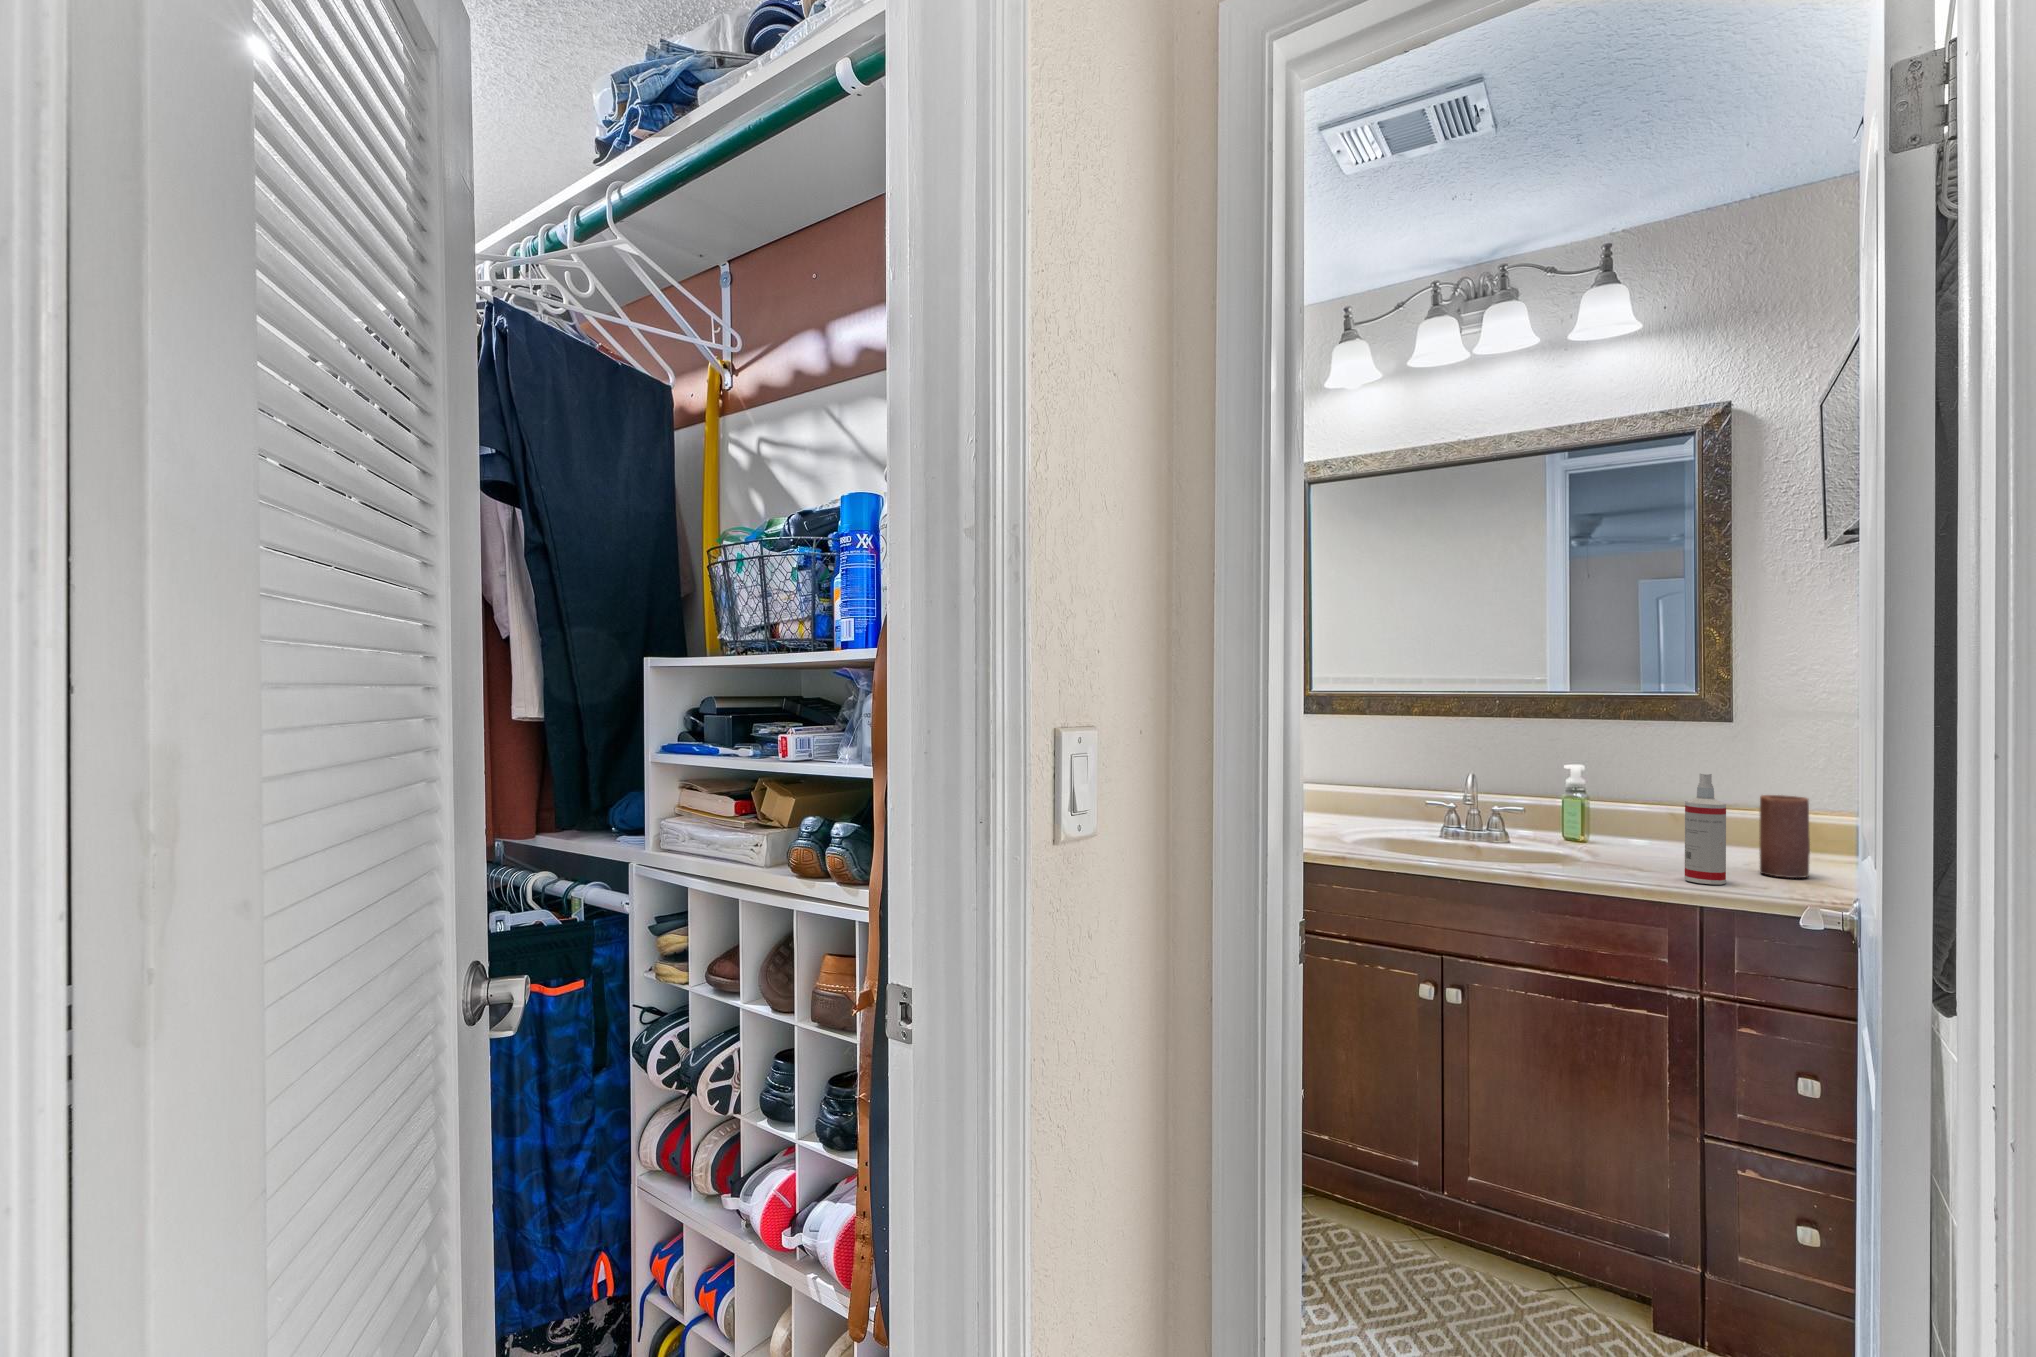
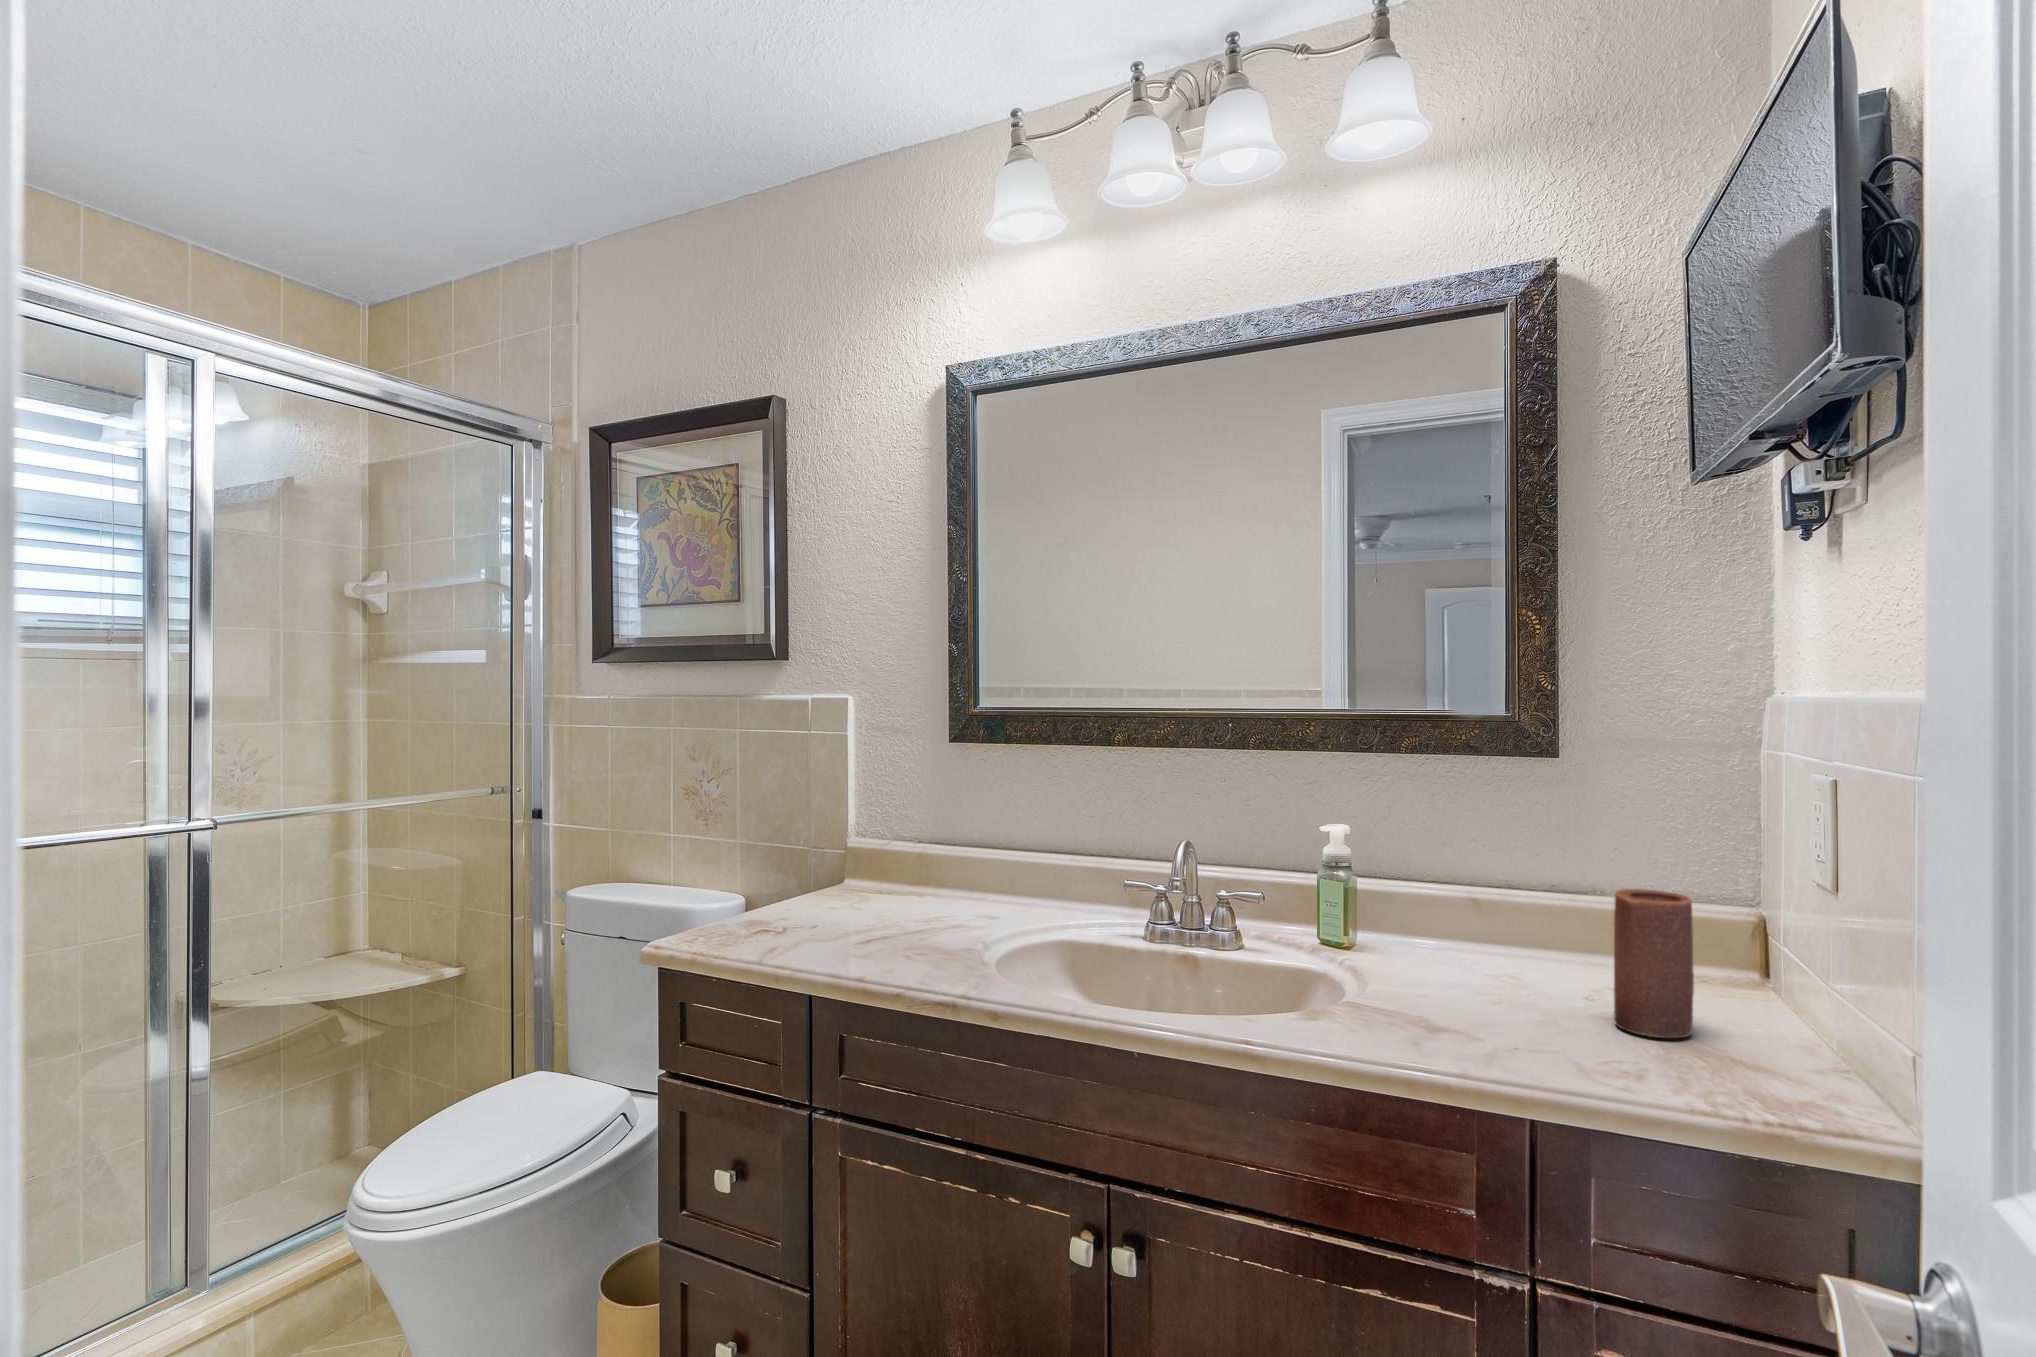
spray bottle: present [1685,774,1726,884] -> none [1501,865,1570,1071]

